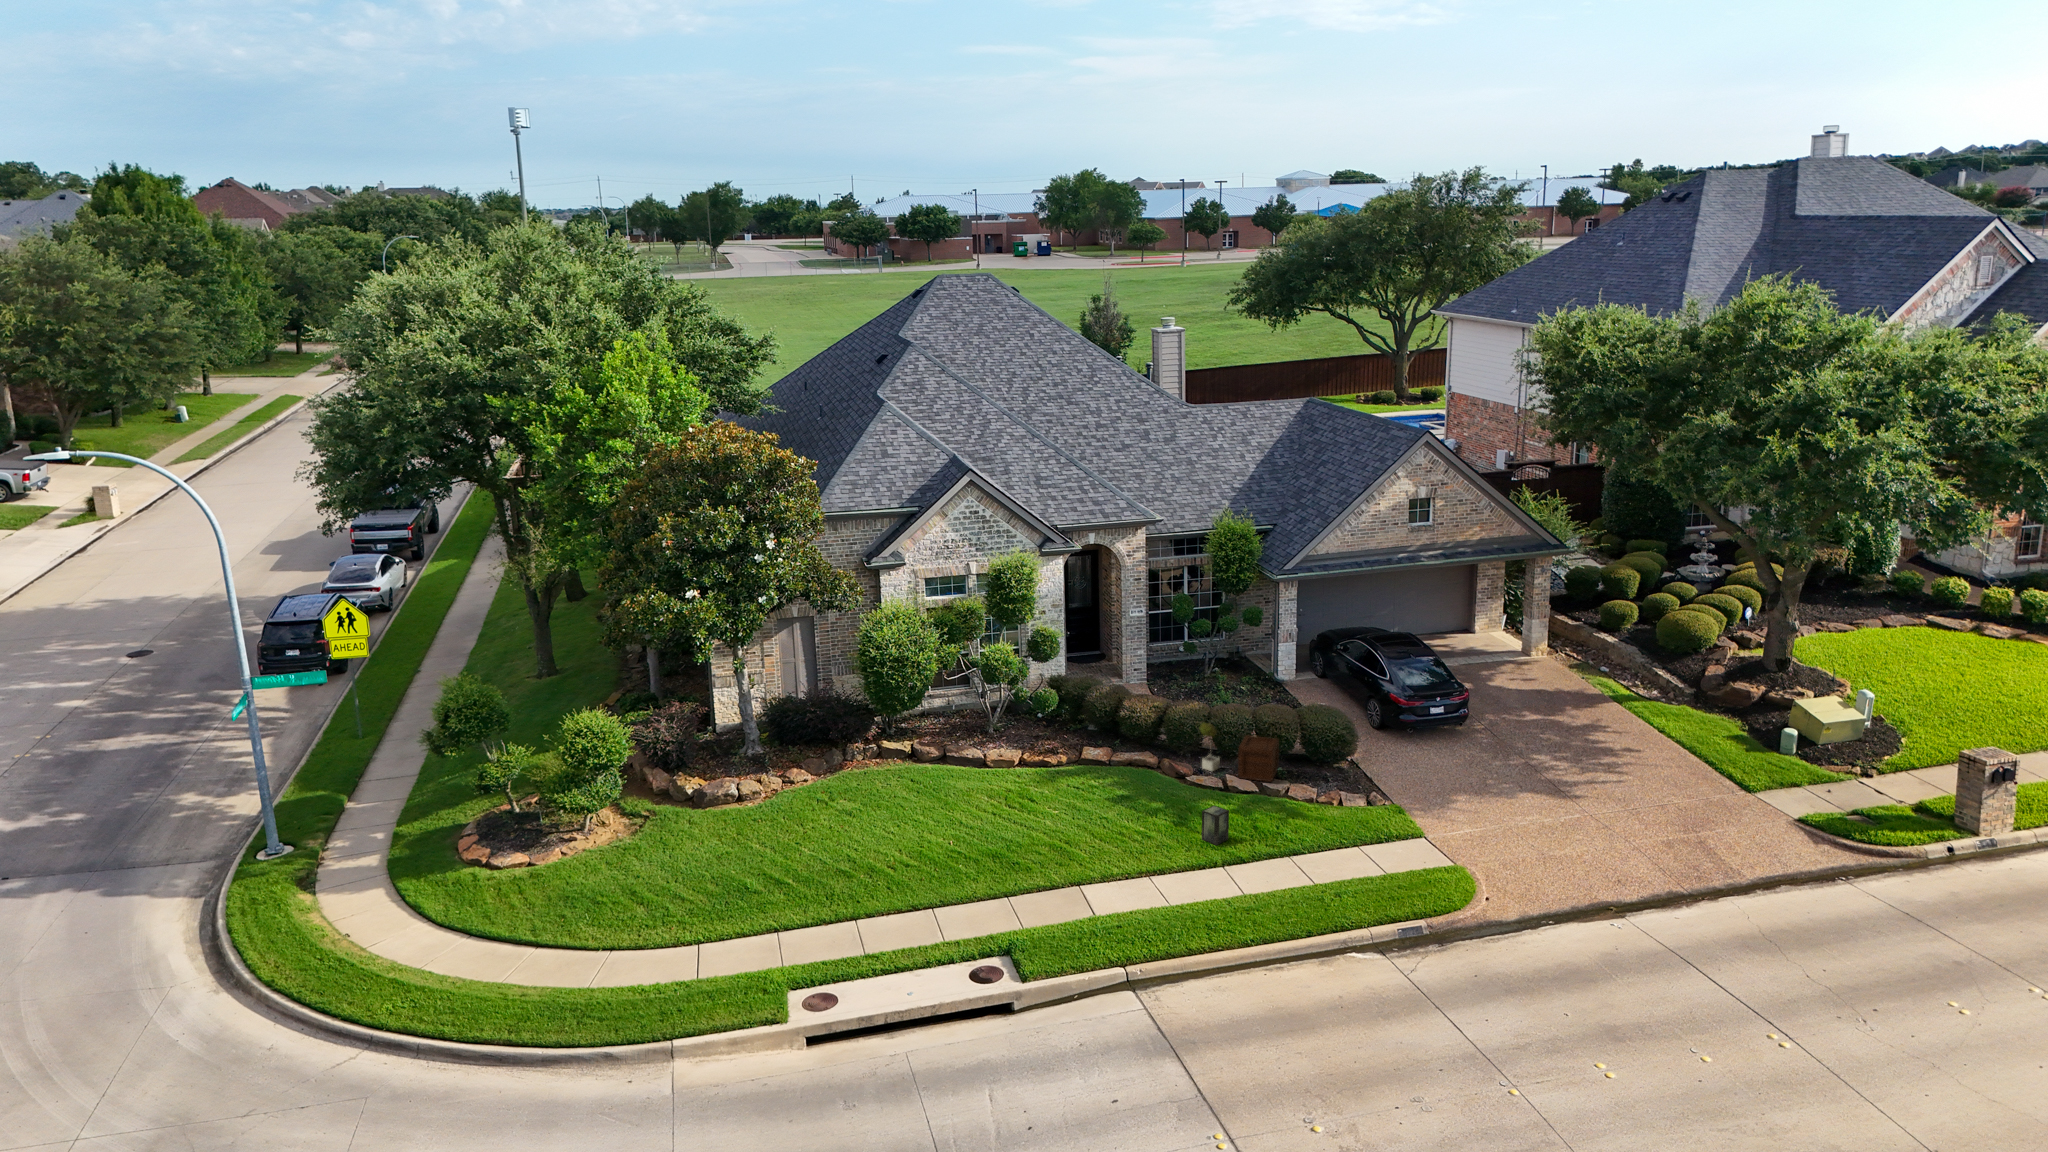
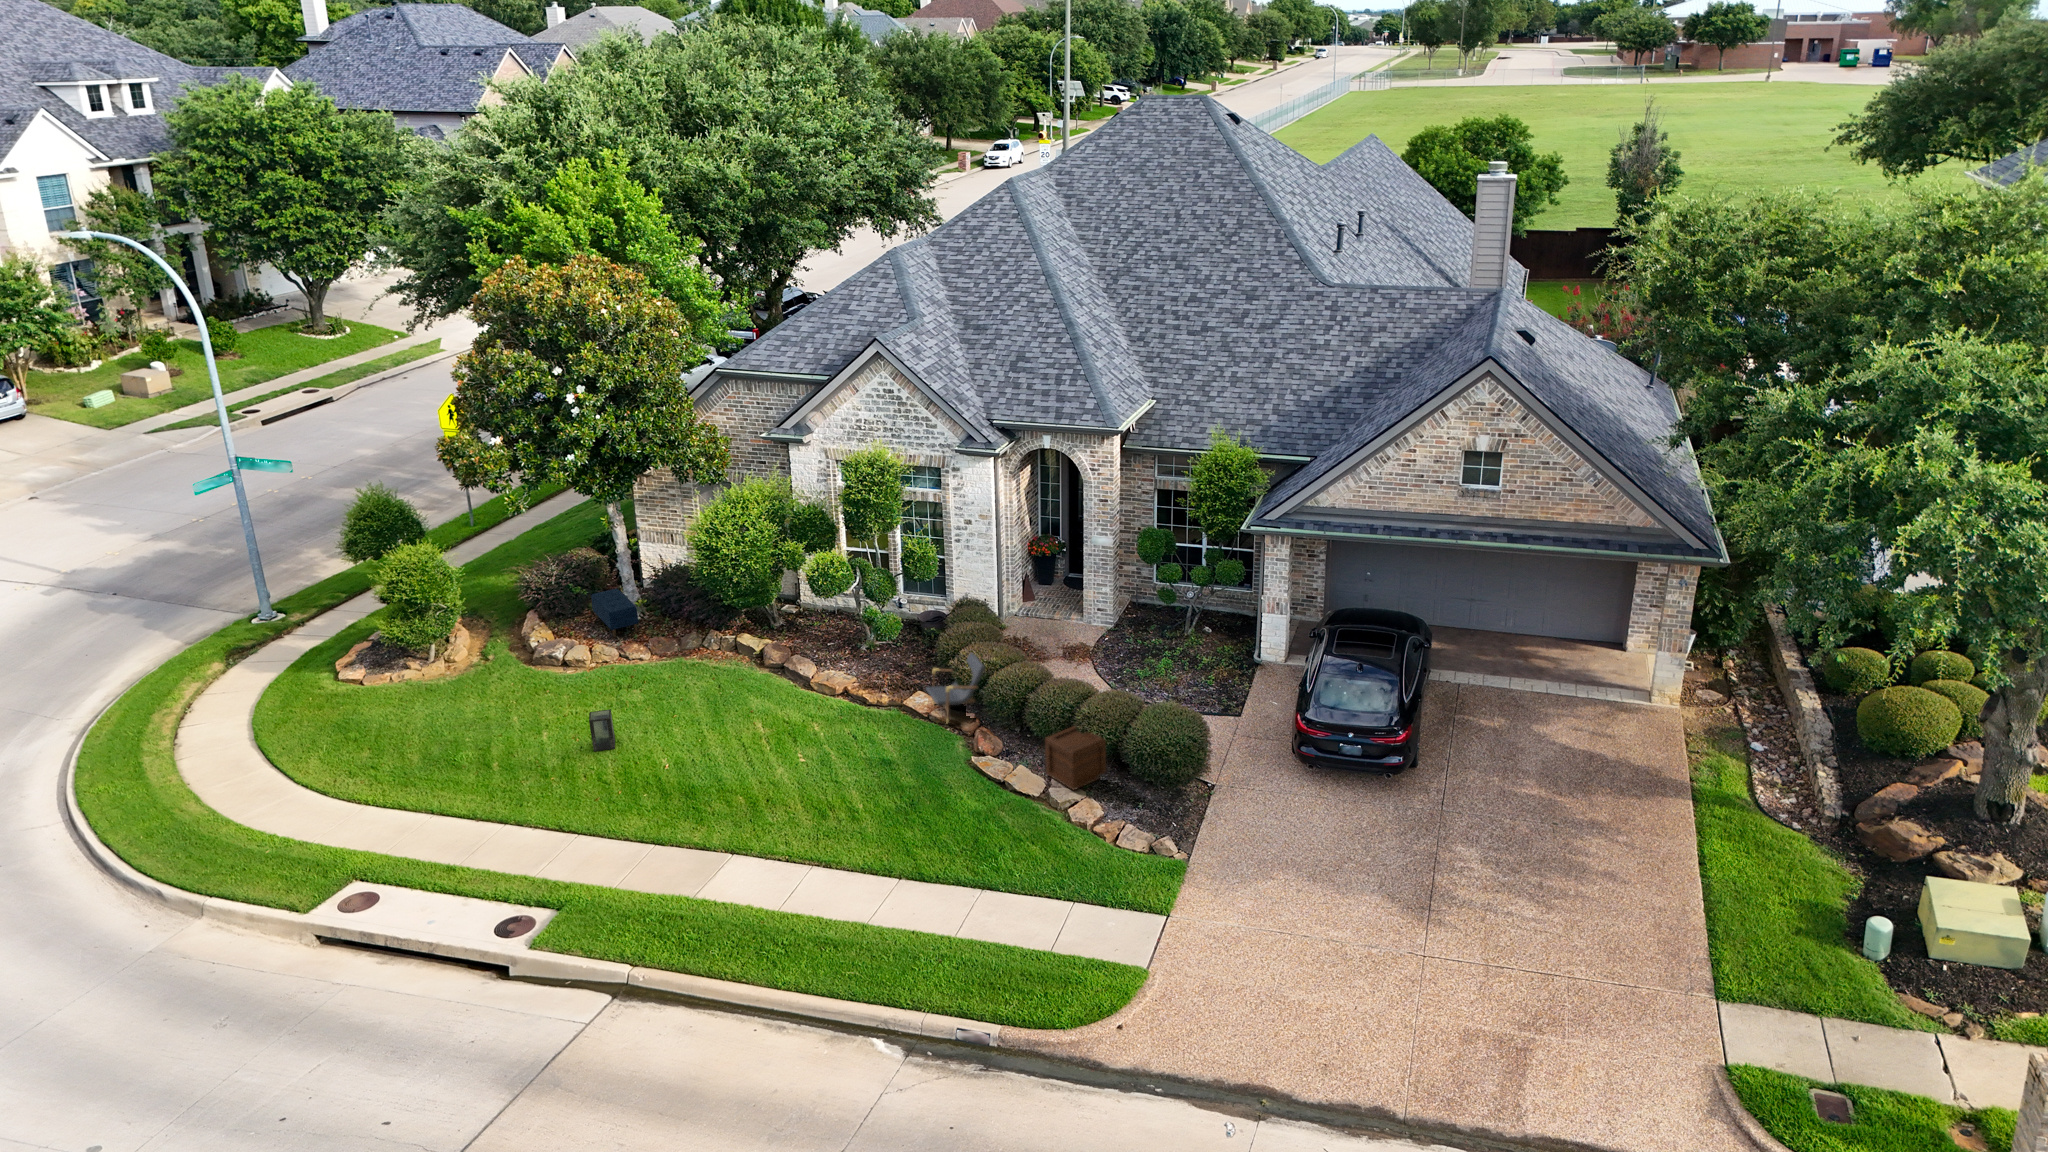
lounge chair: none [1090,707,1139,766] -> present [926,653,985,723]
potted tree: present [1199,723,1220,771] -> none [1021,697,1046,758]
bench: none [704,731,766,772] -> present [591,588,639,637]
storage box: present [1202,806,1229,845] -> present [589,709,615,751]

